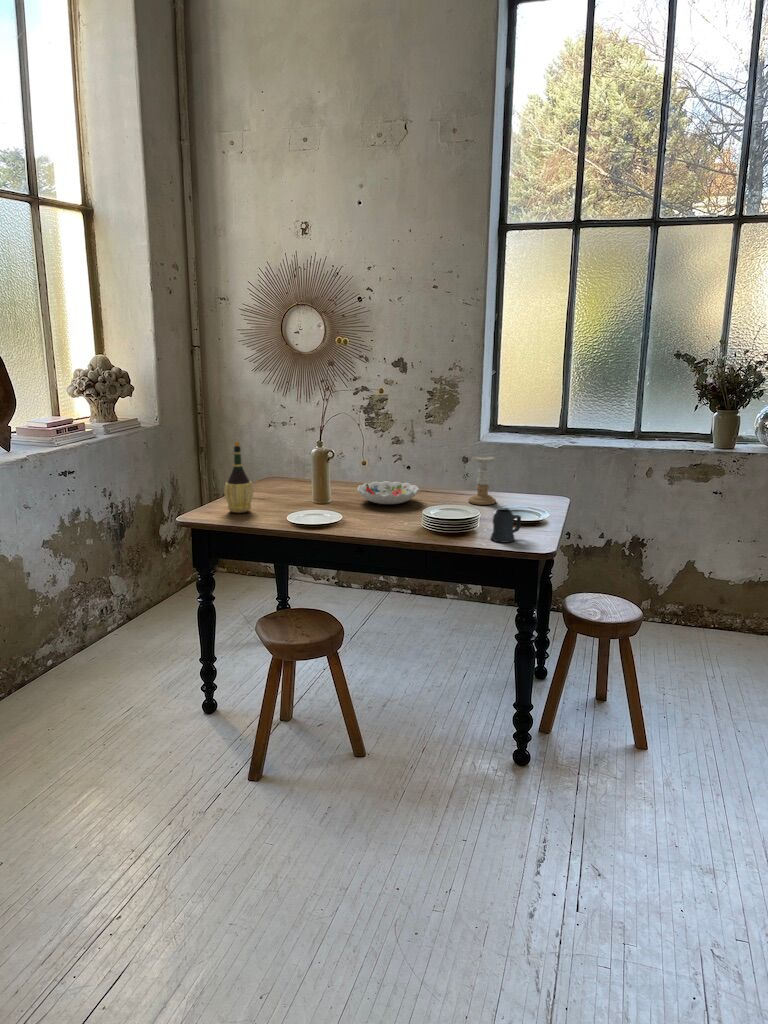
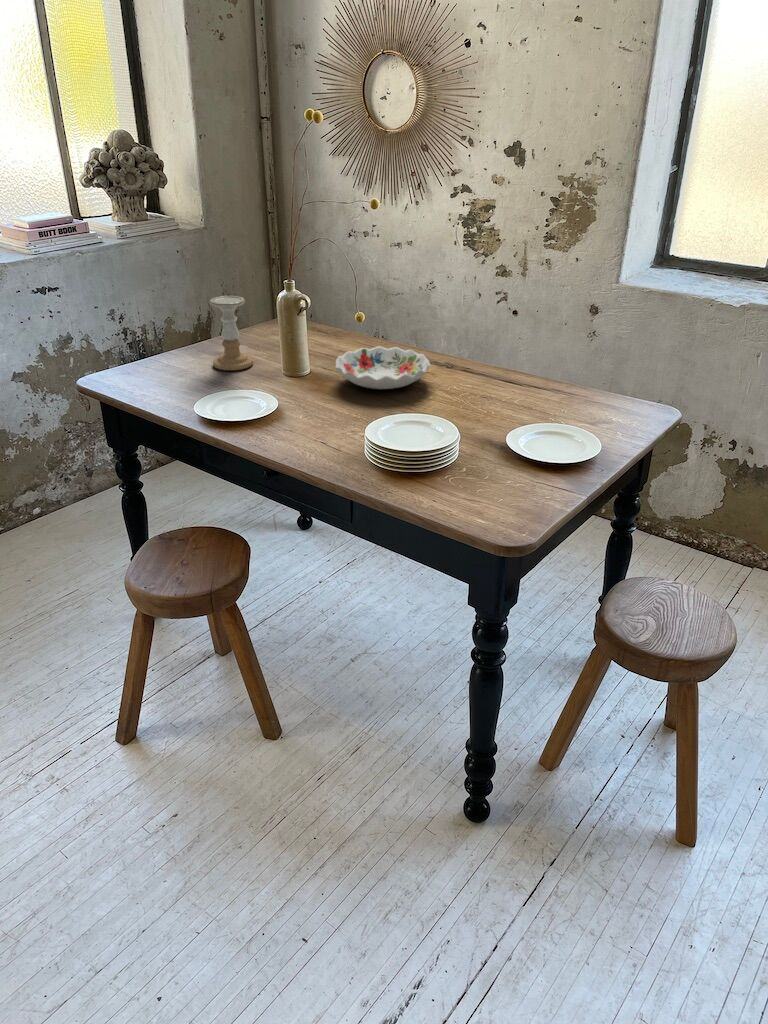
wine bottle: present [224,442,253,513] -> none [139,274,182,378]
candle holder: present [469,456,496,505] -> present [210,296,253,370]
mug: present [491,509,521,543] -> none [445,443,503,506]

